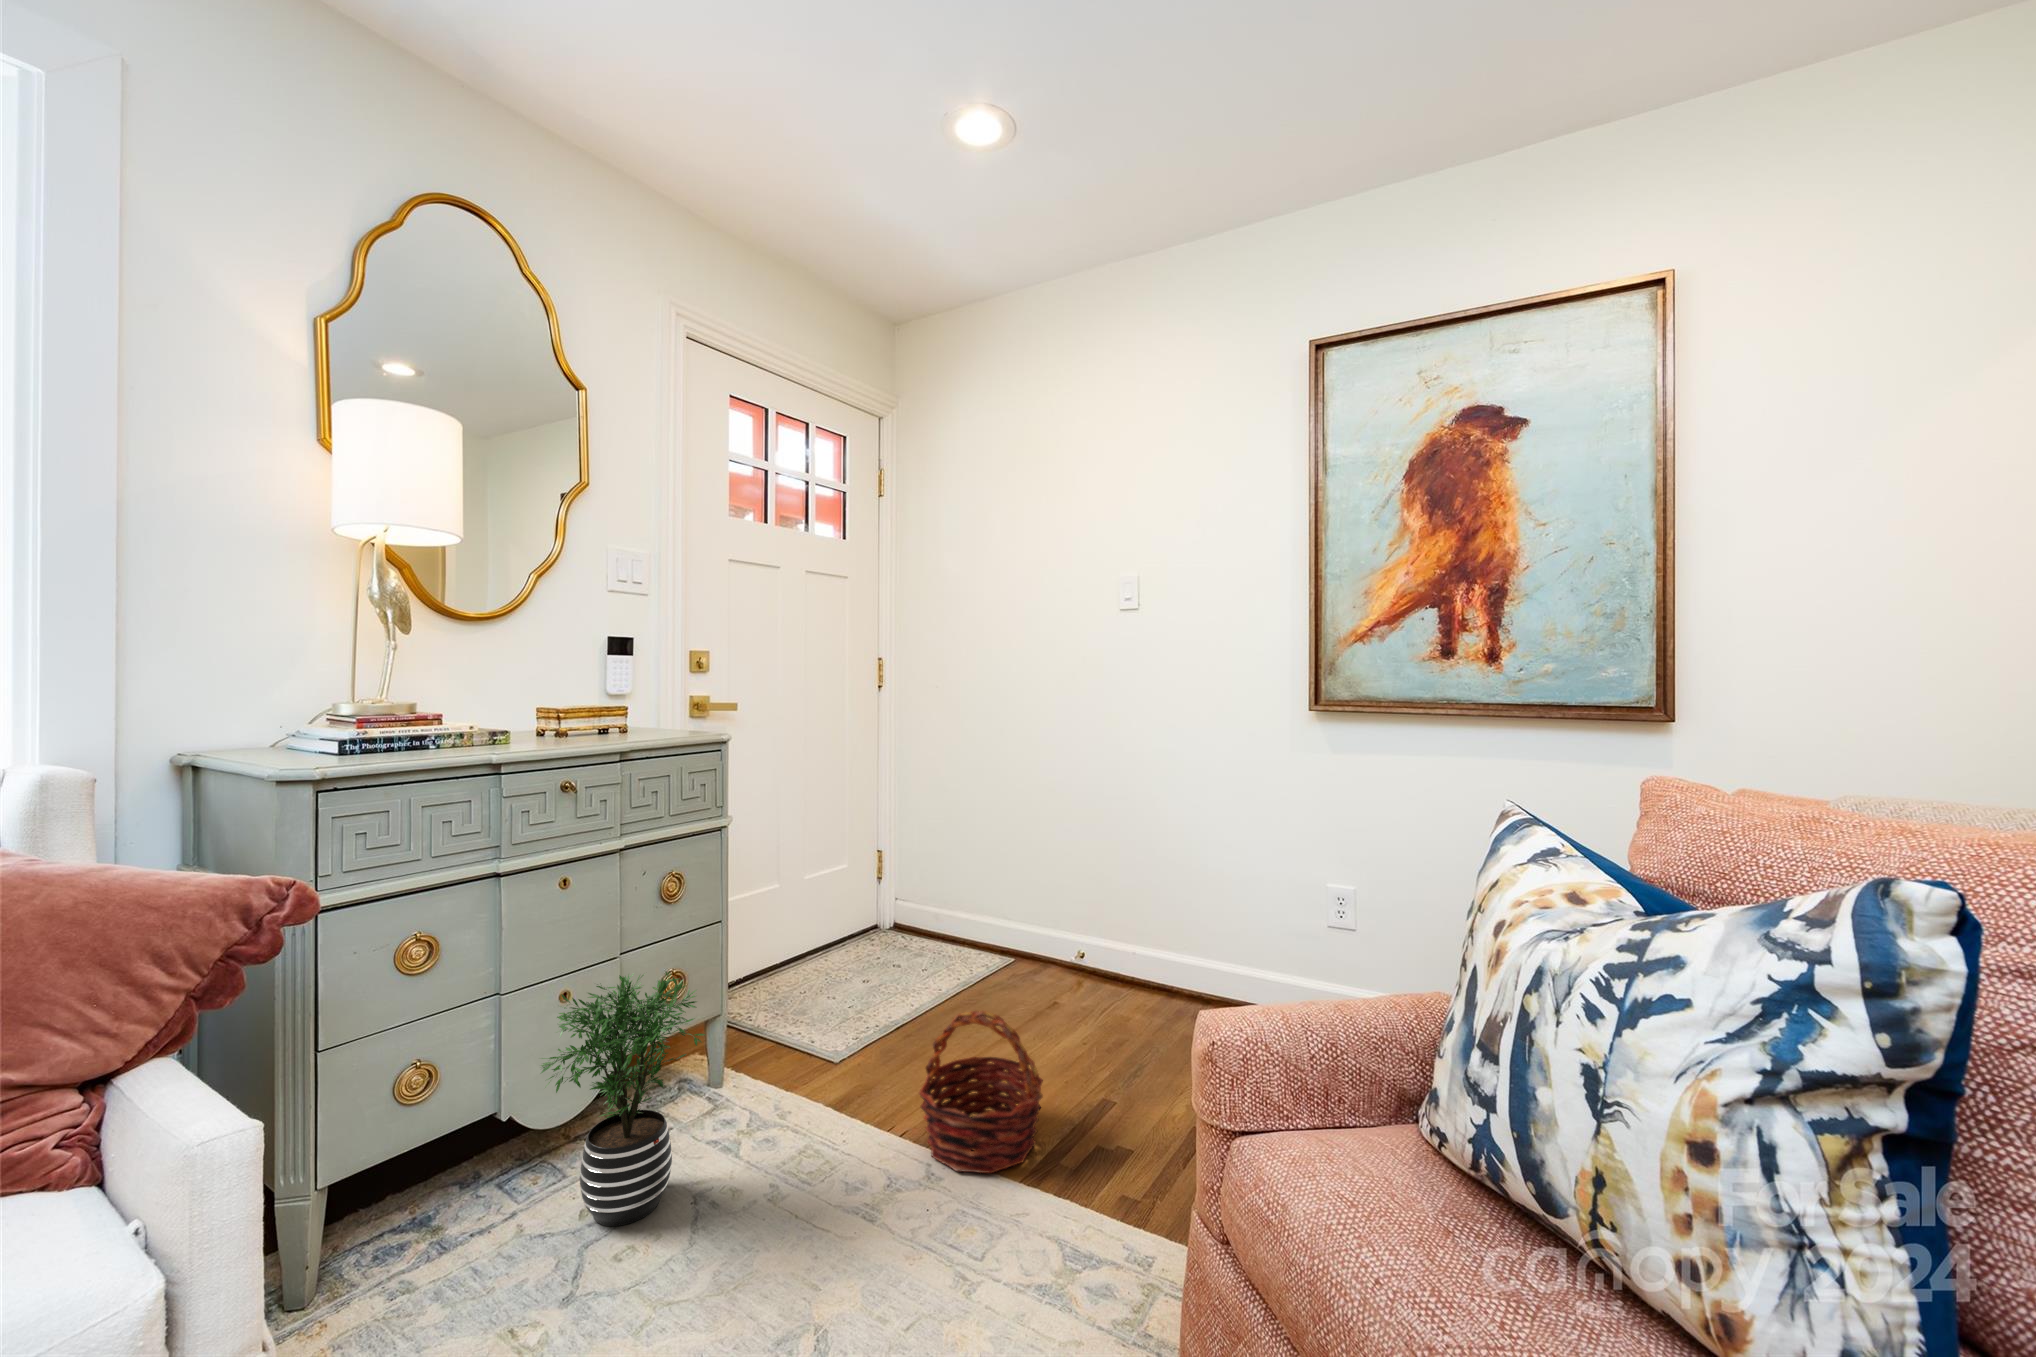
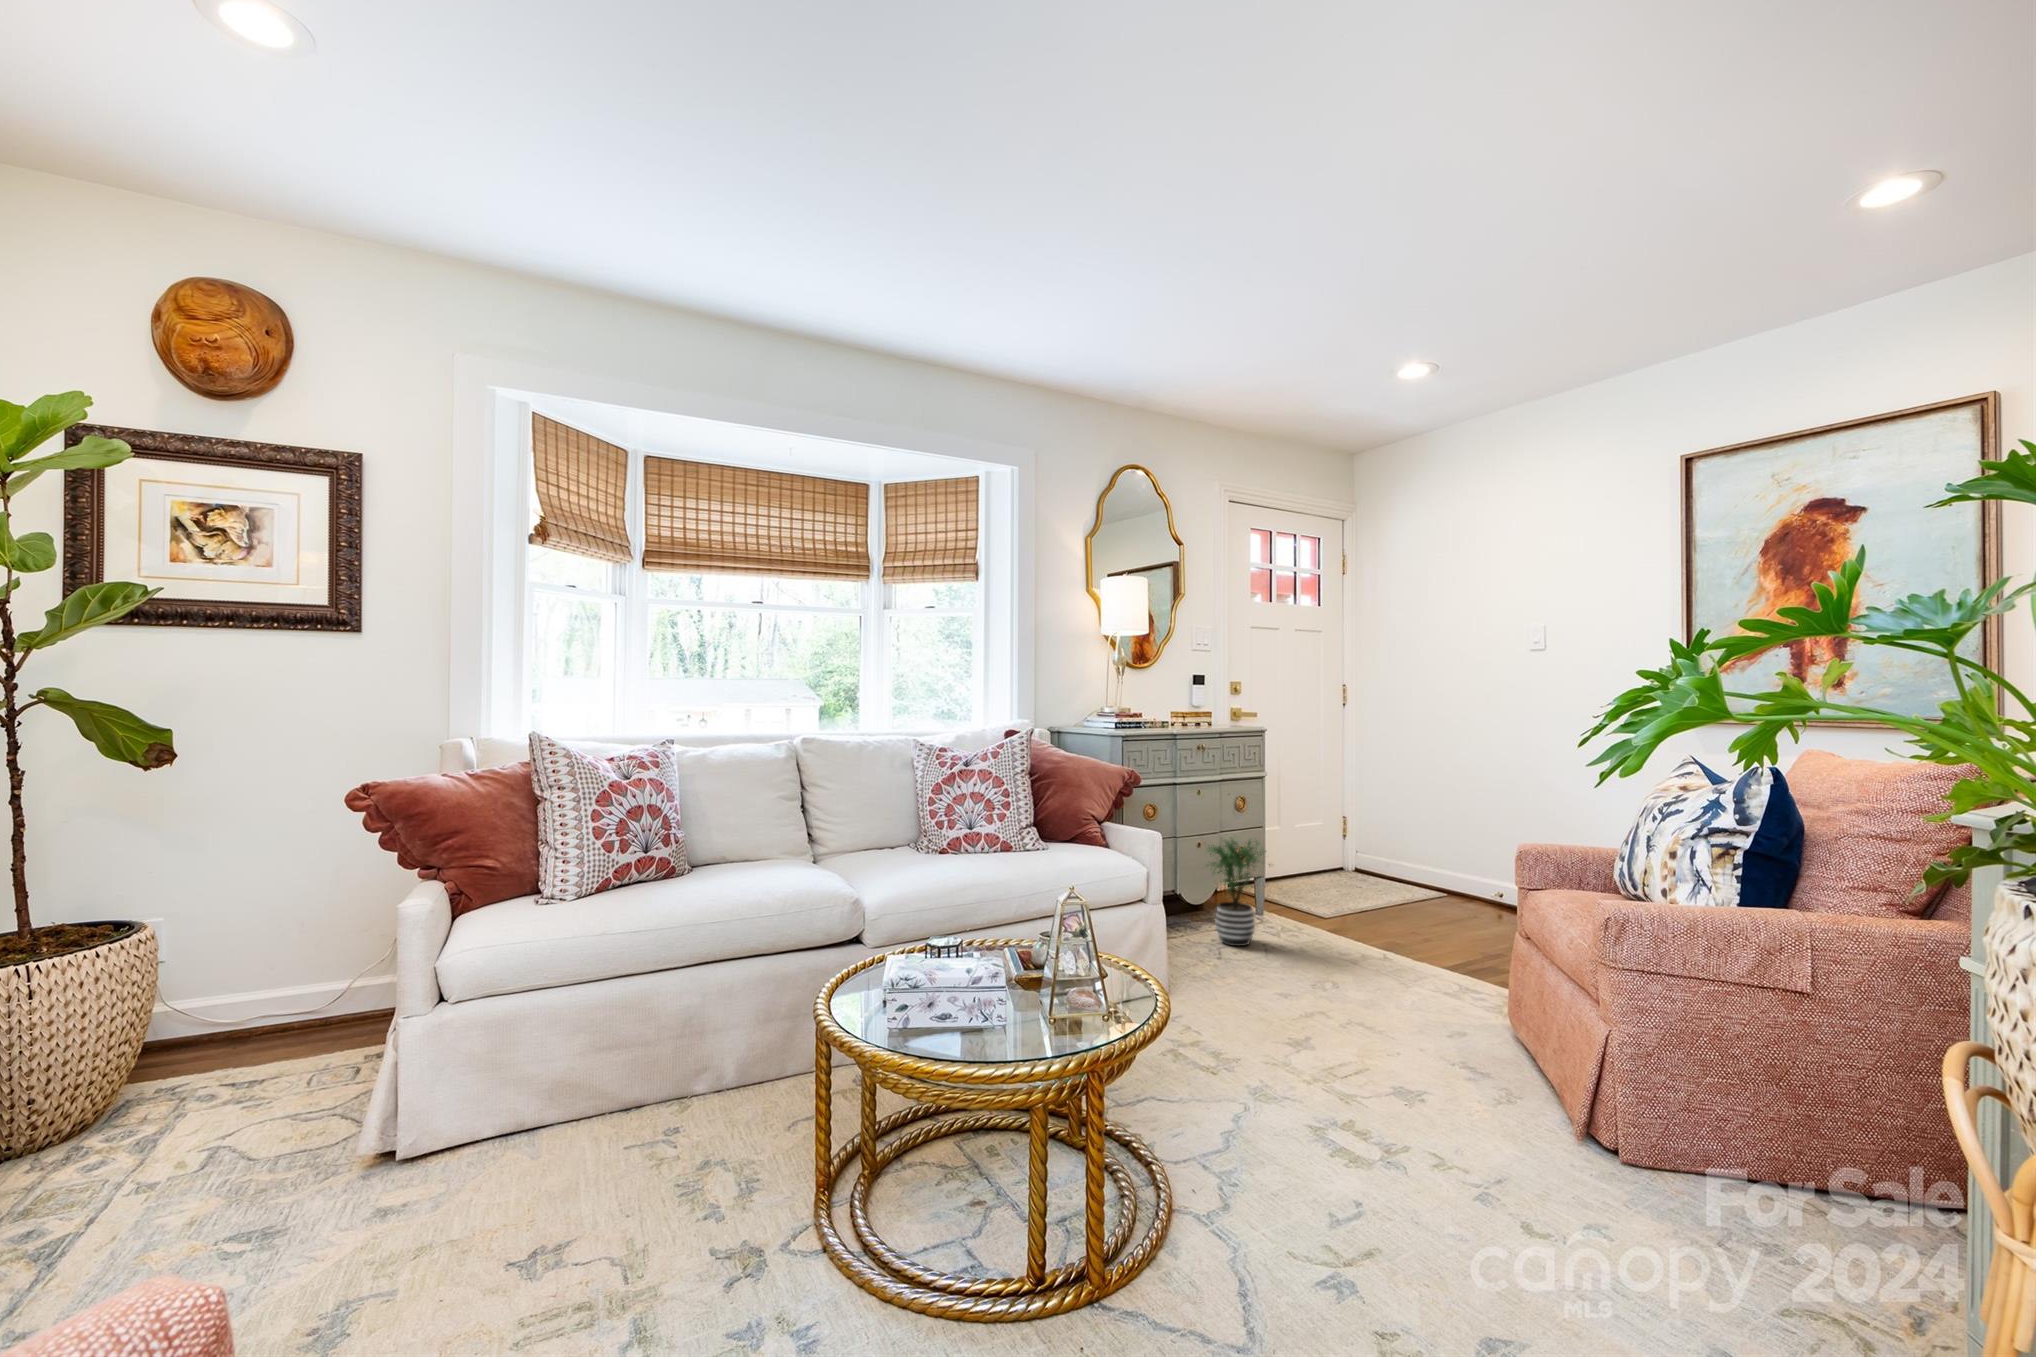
basket: present [919,1011,1043,1173] -> none [1381,882,1458,964]

